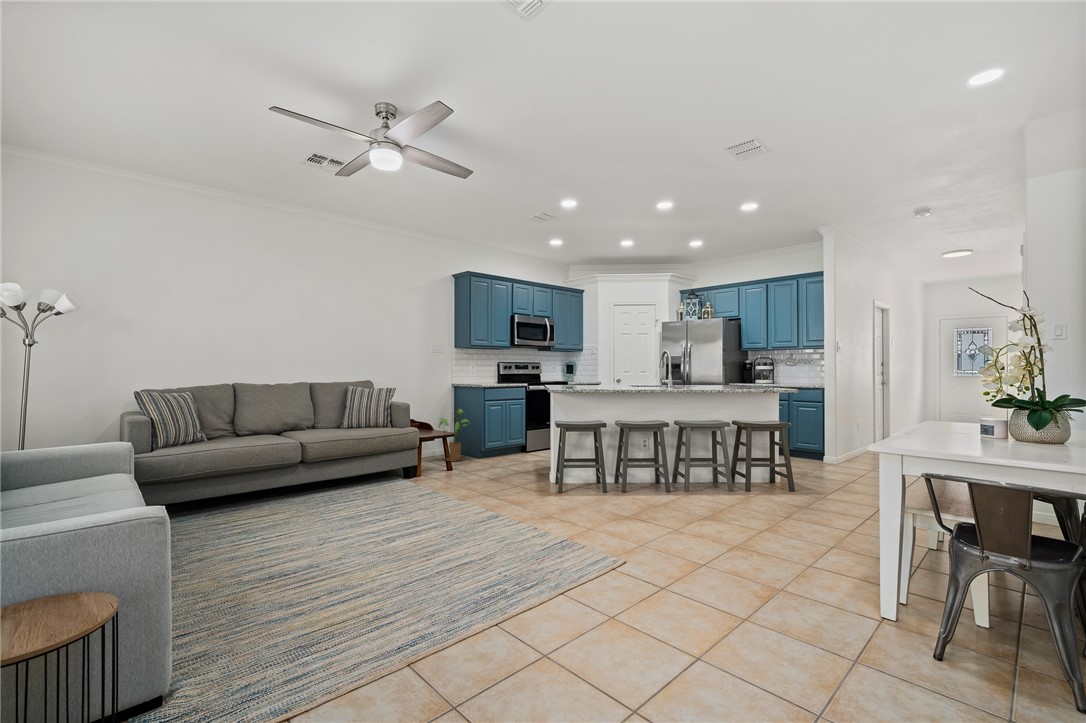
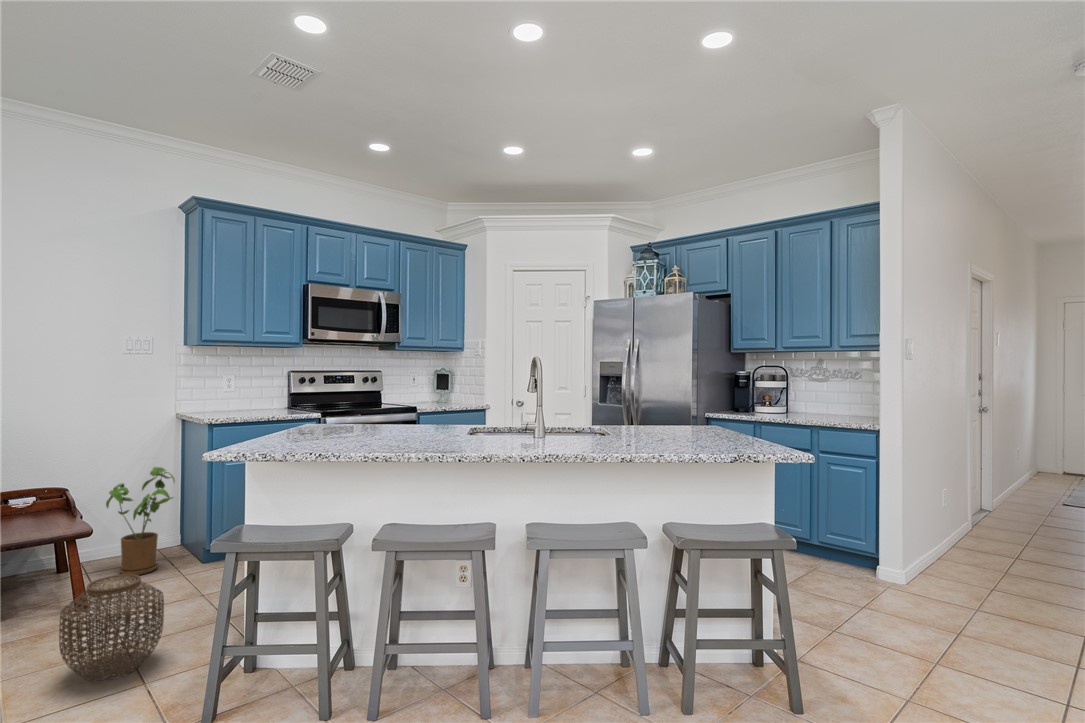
woven basket: none [479,445,515,486] -> present [59,574,164,681]

